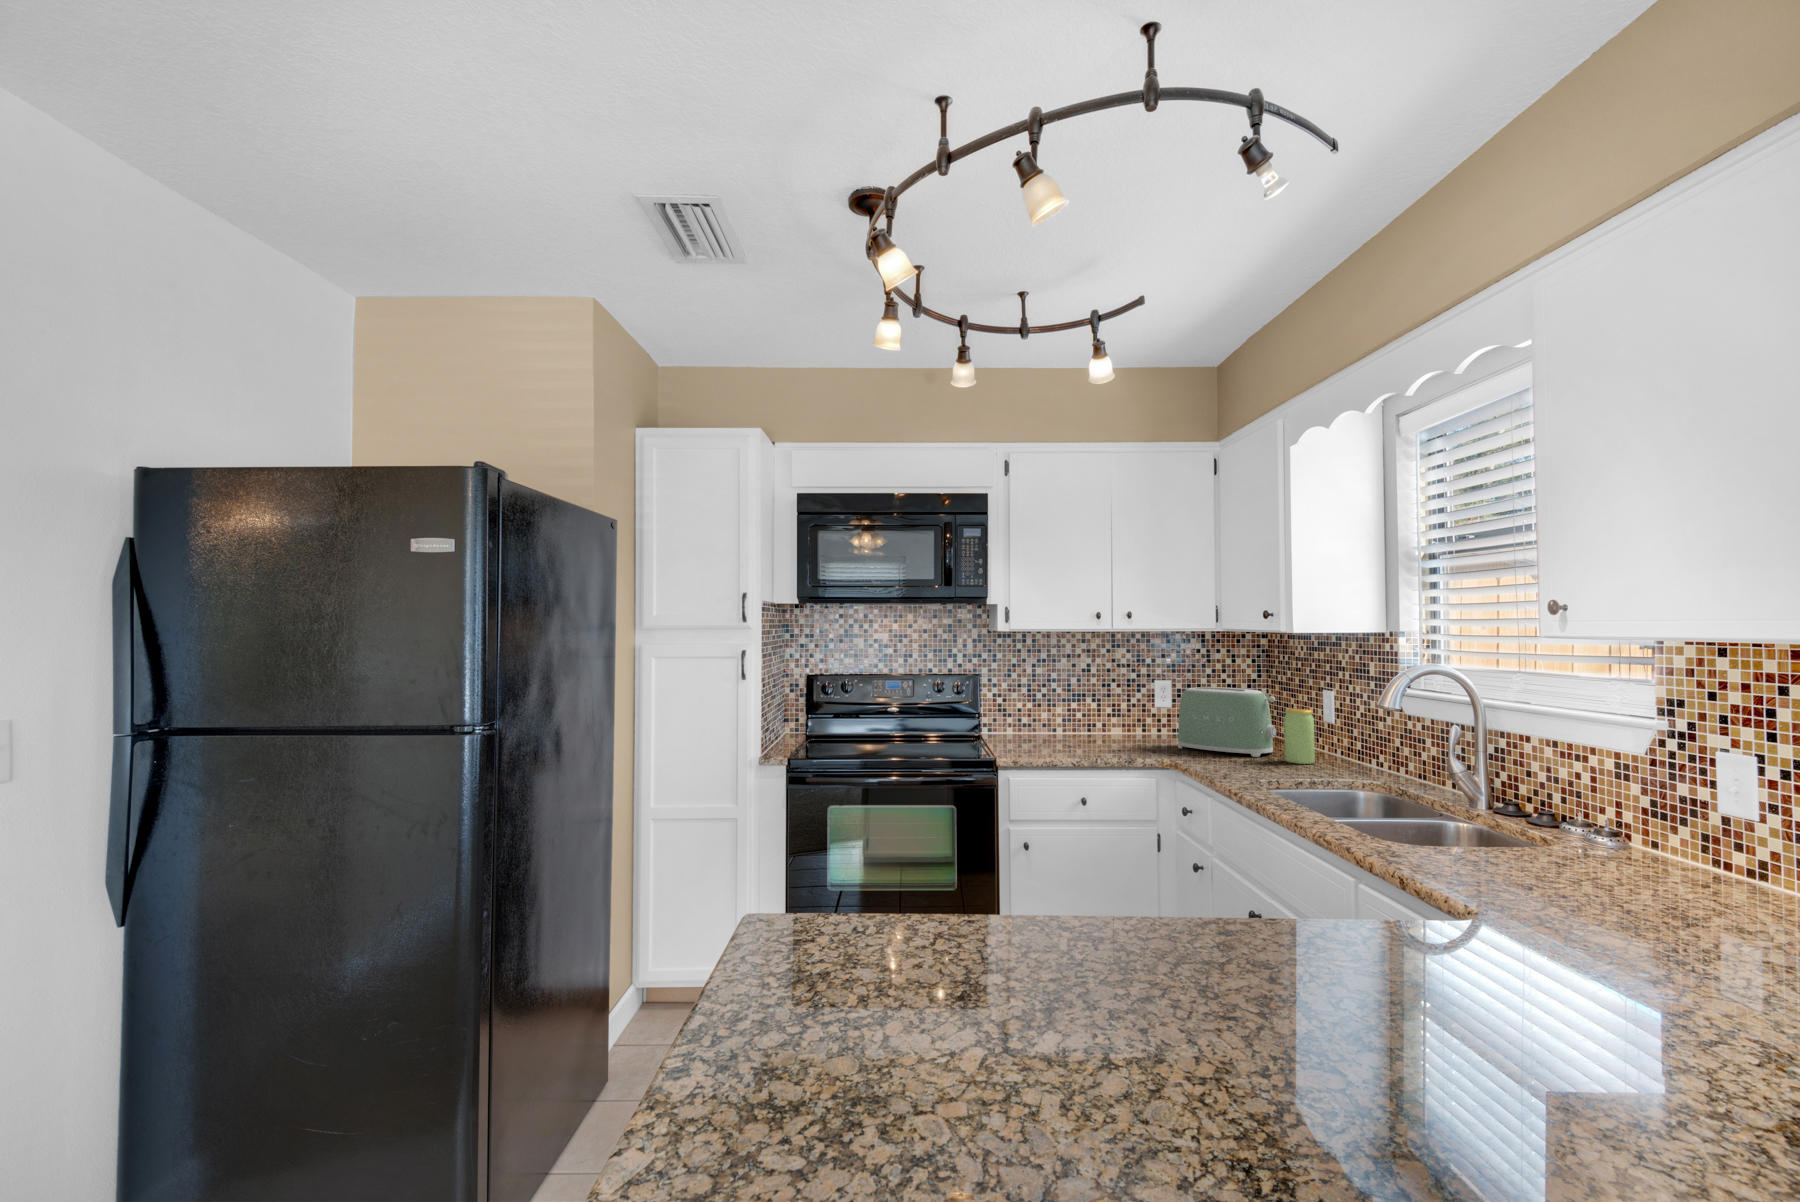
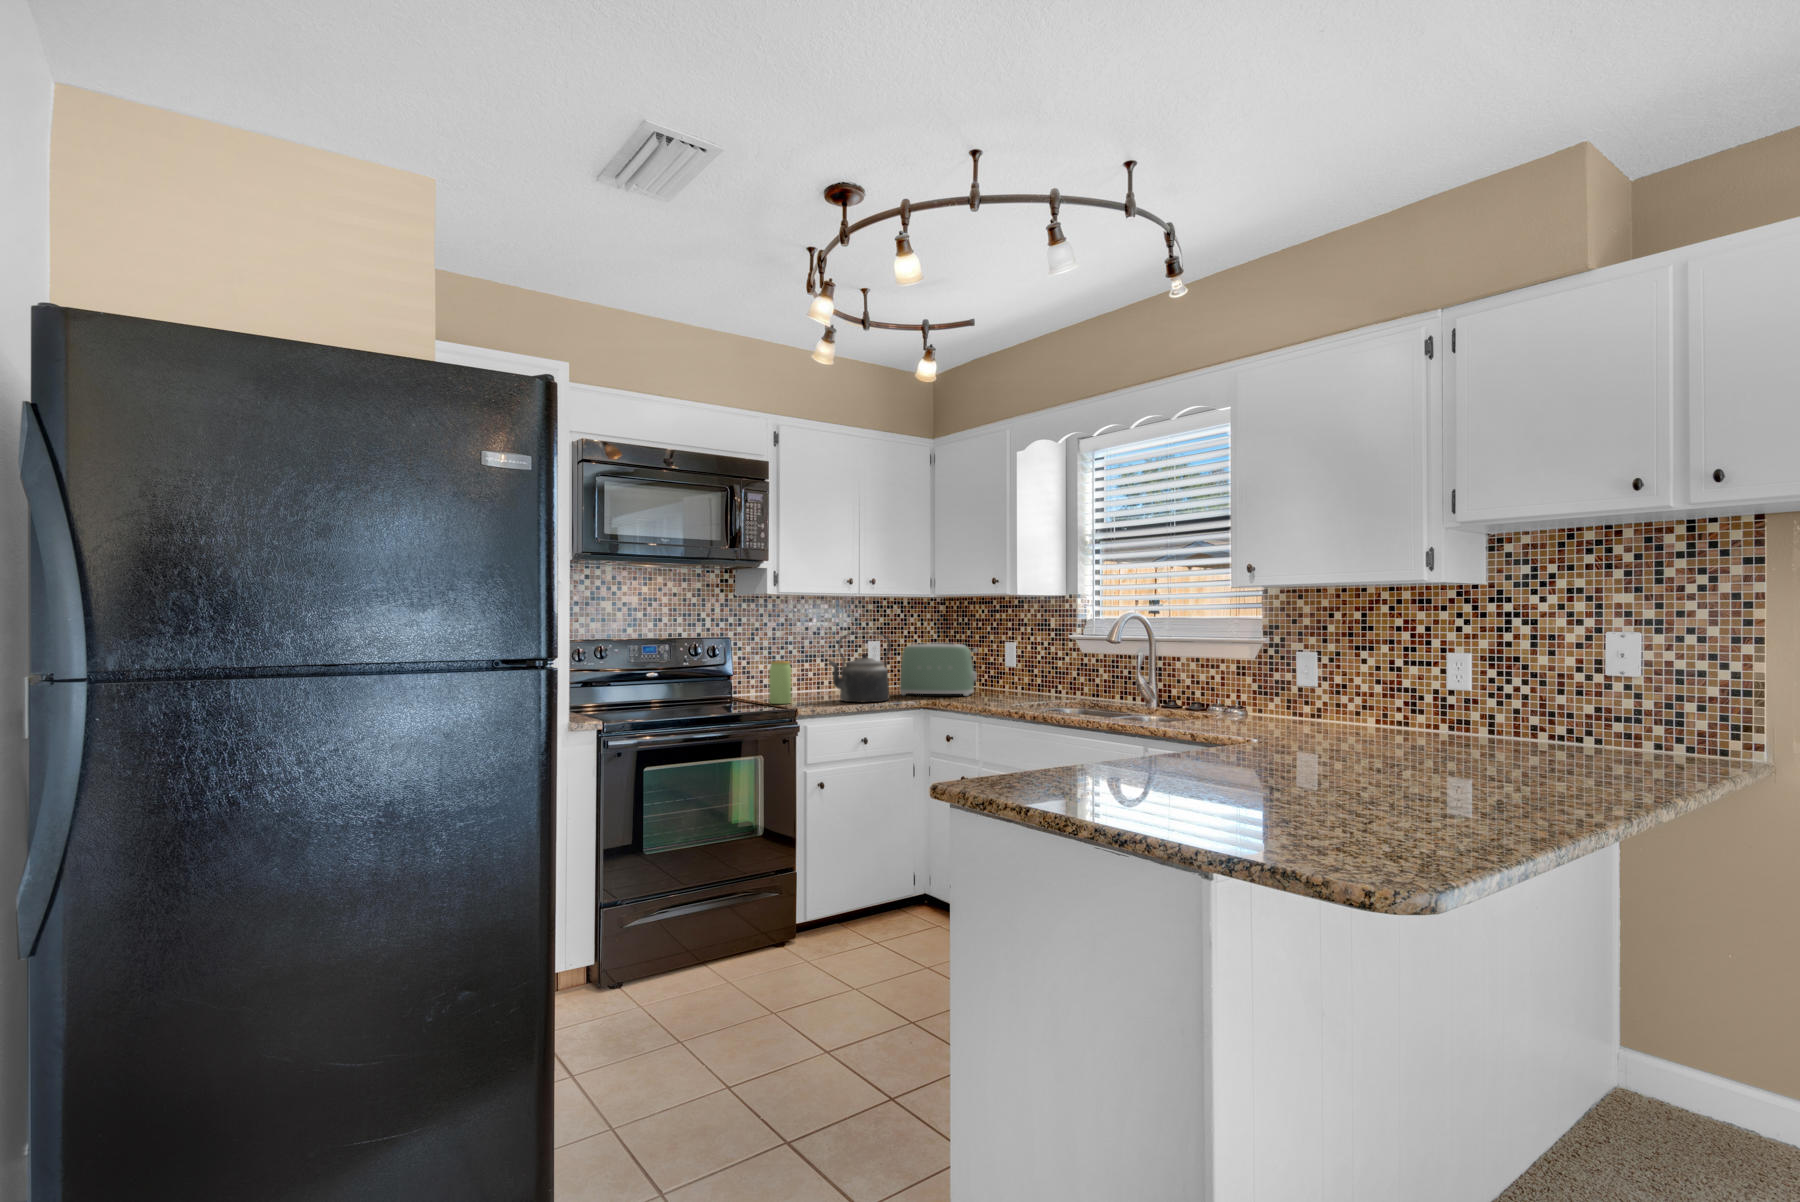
kettle: none [1075,673,1152,755] -> present [829,632,891,702]
jar: present [1284,709,1315,764] -> present [769,661,791,704]

